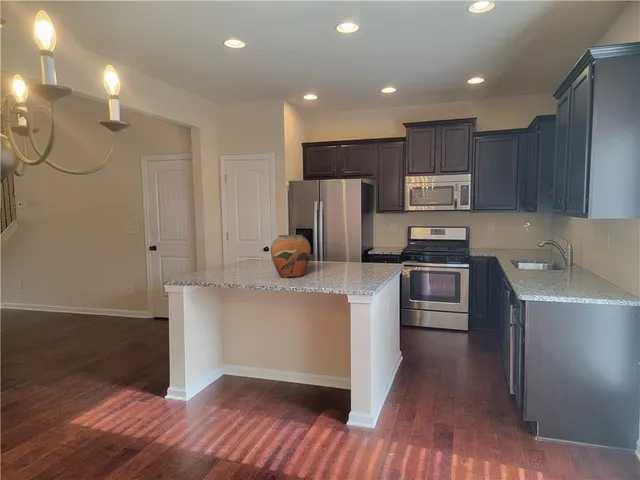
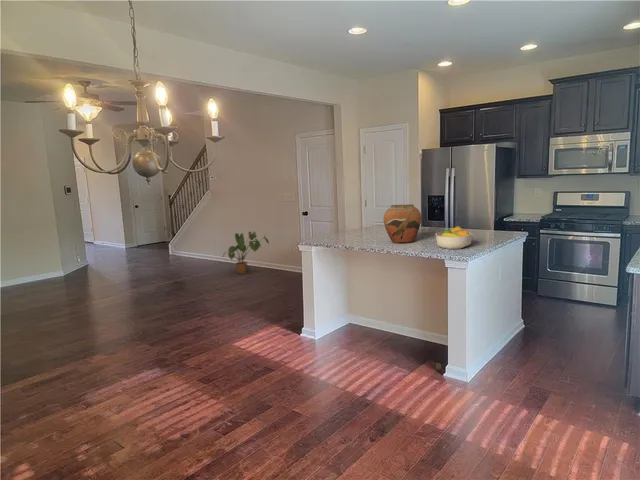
fruit bowl: none [330,258,367,282] -> present [436,226,472,249]
house plant: none [34,270,103,325] -> present [228,232,269,274]

